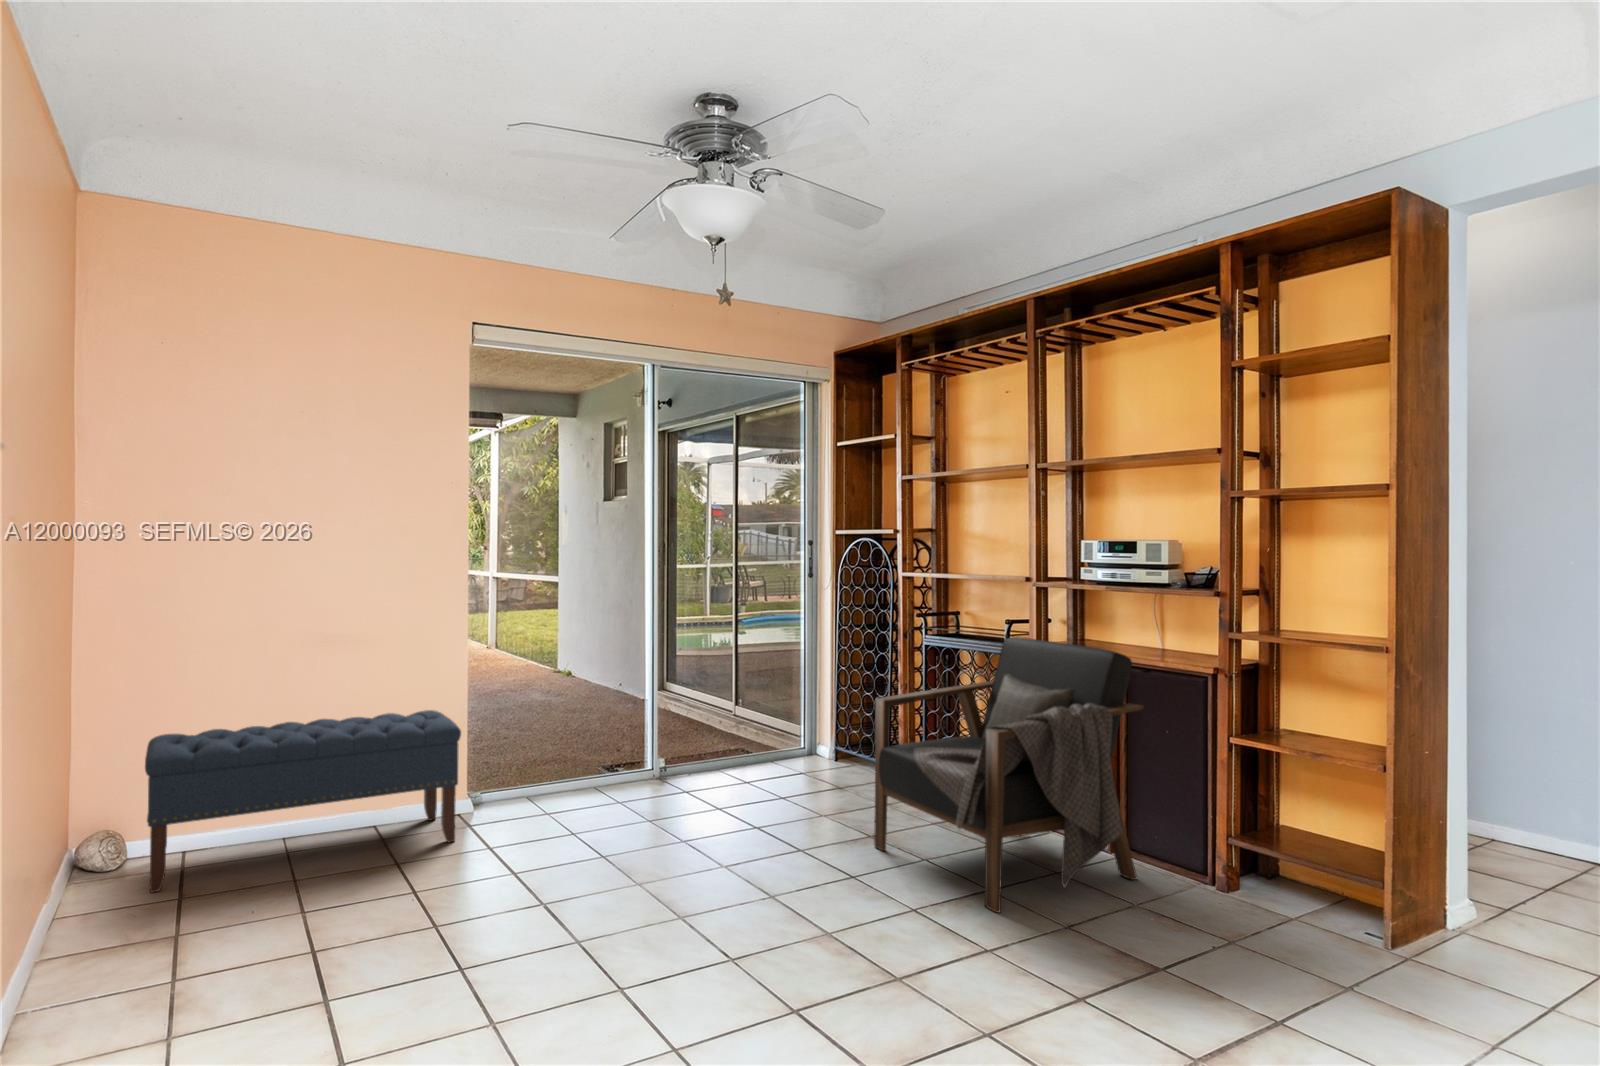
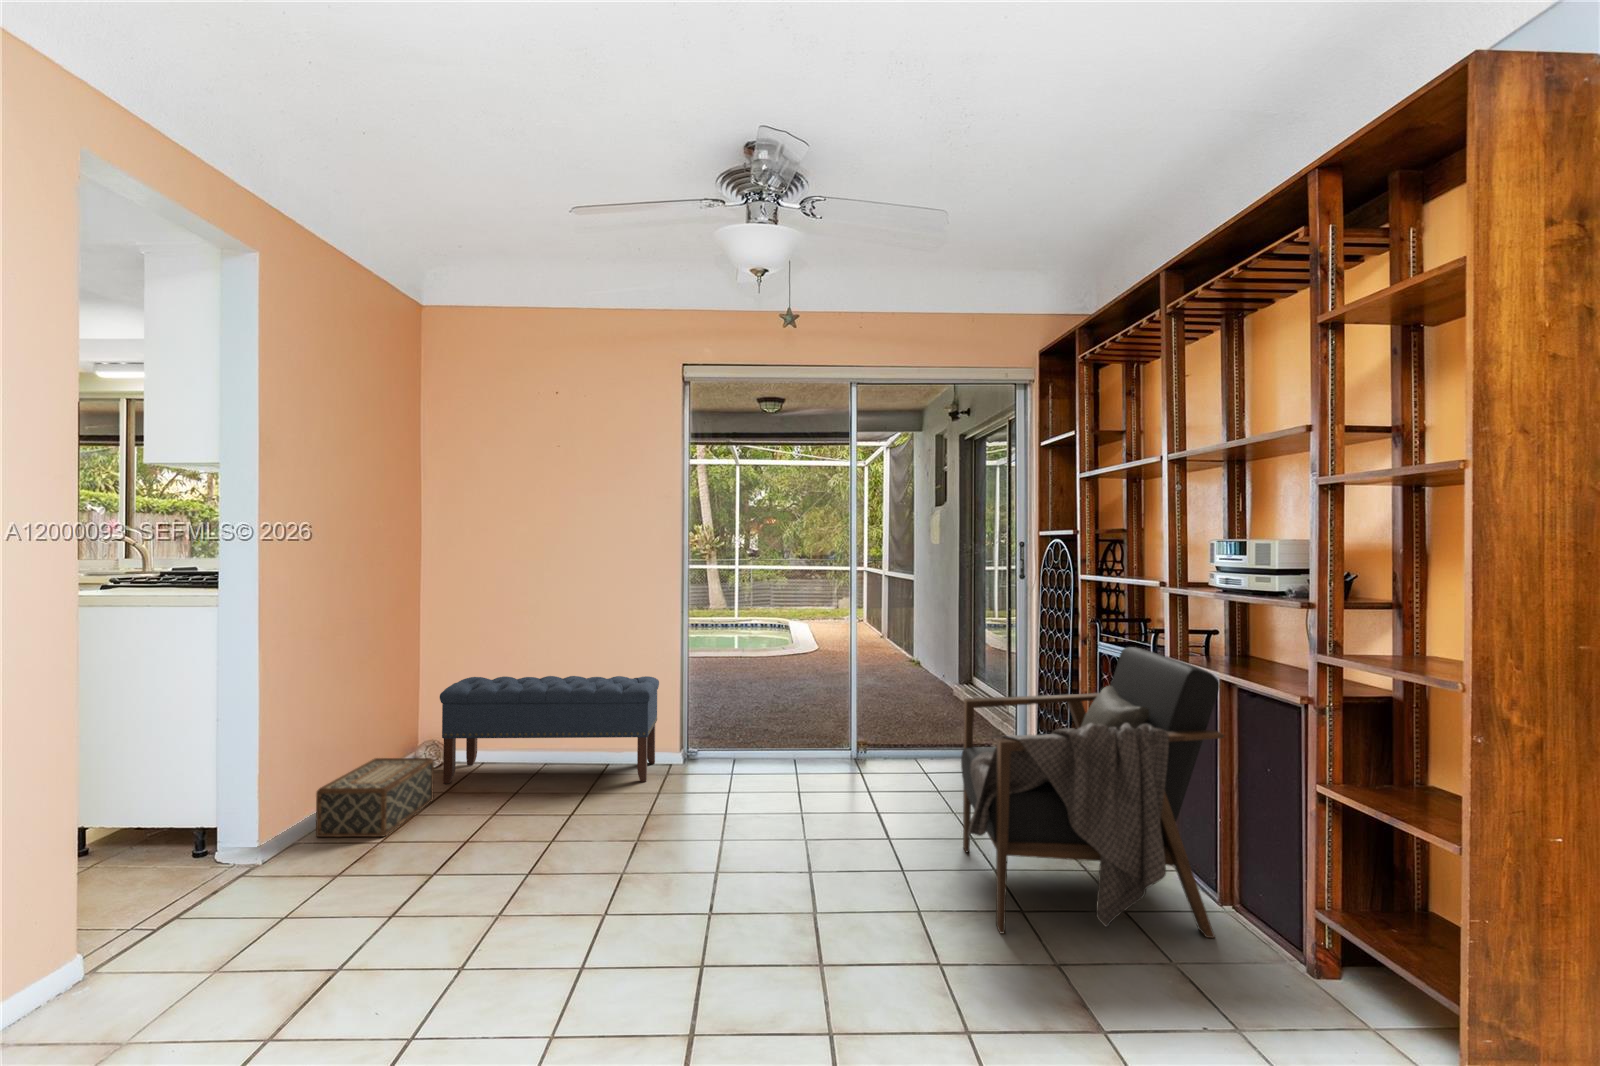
woven basket: none [33,856,169,1003] -> present [316,758,434,837]

